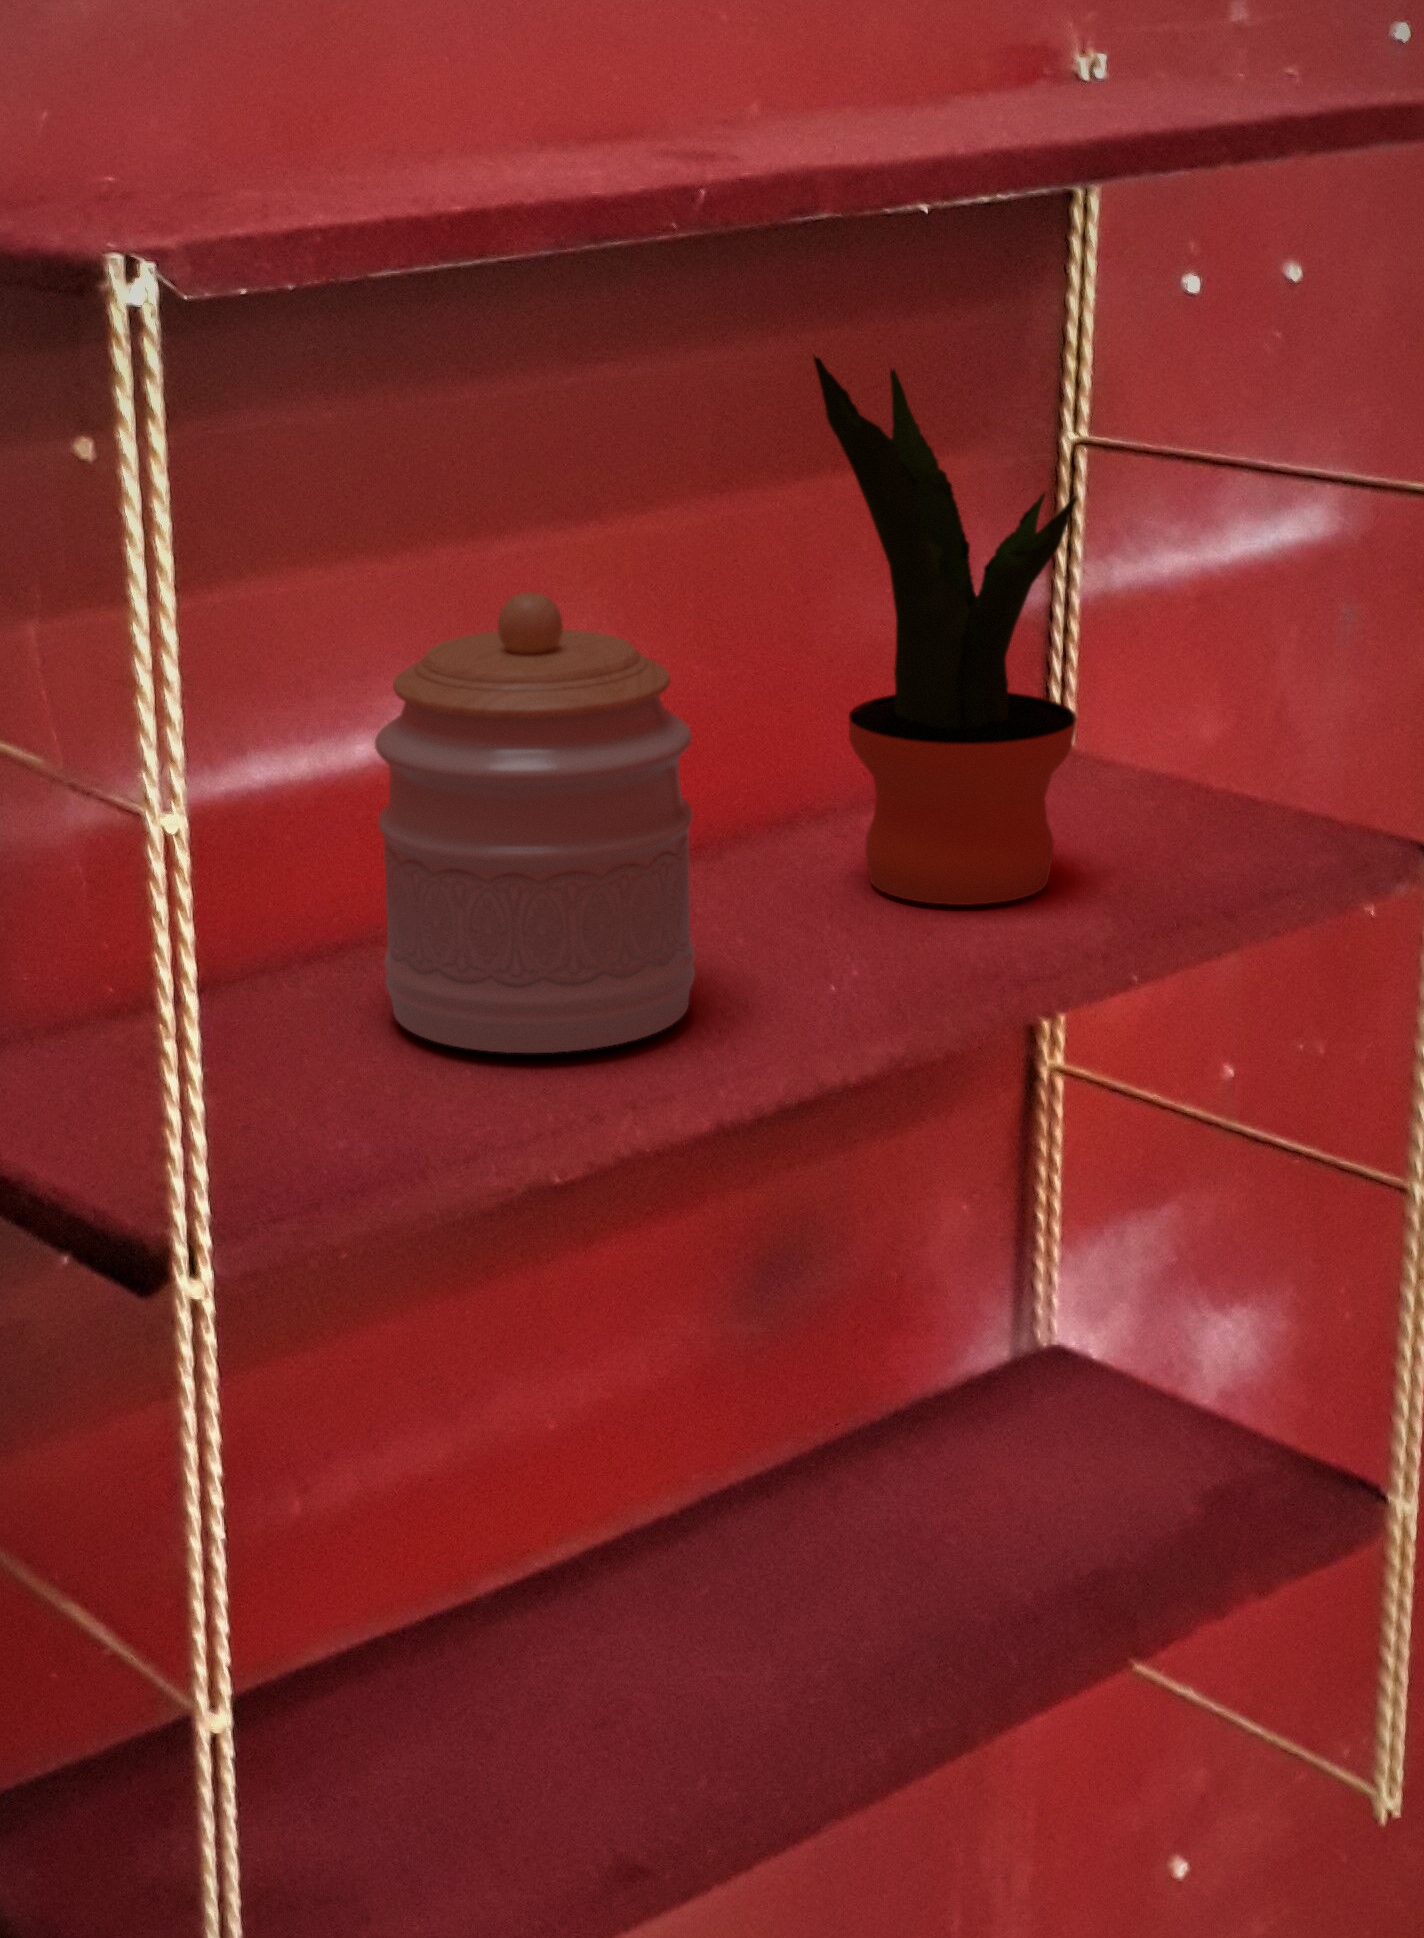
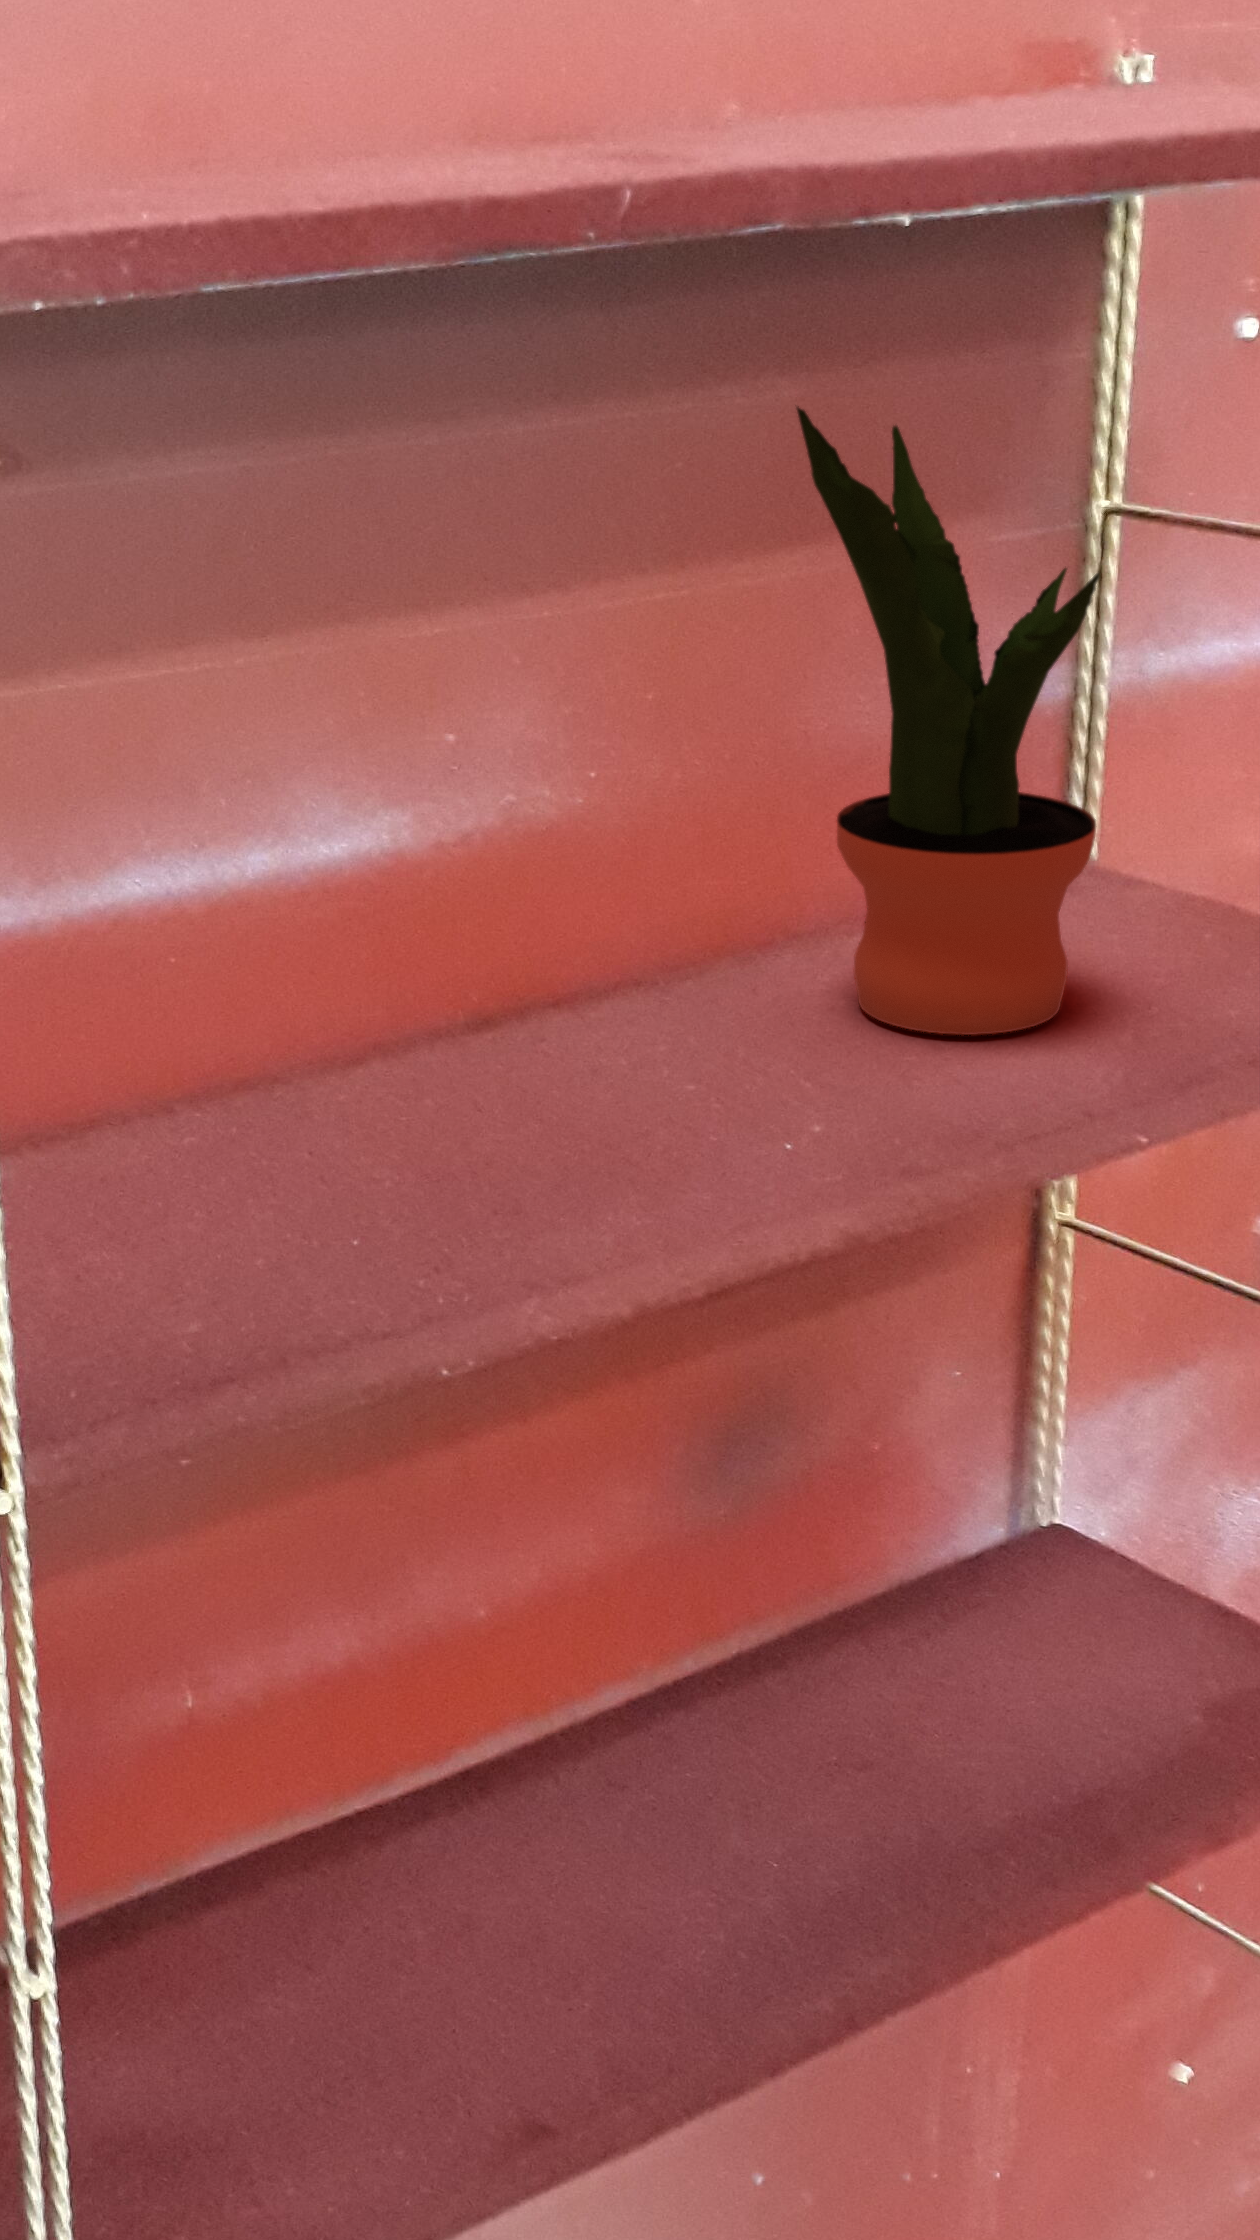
jar: present [375,592,695,1053] -> none [271,678,640,1214]

